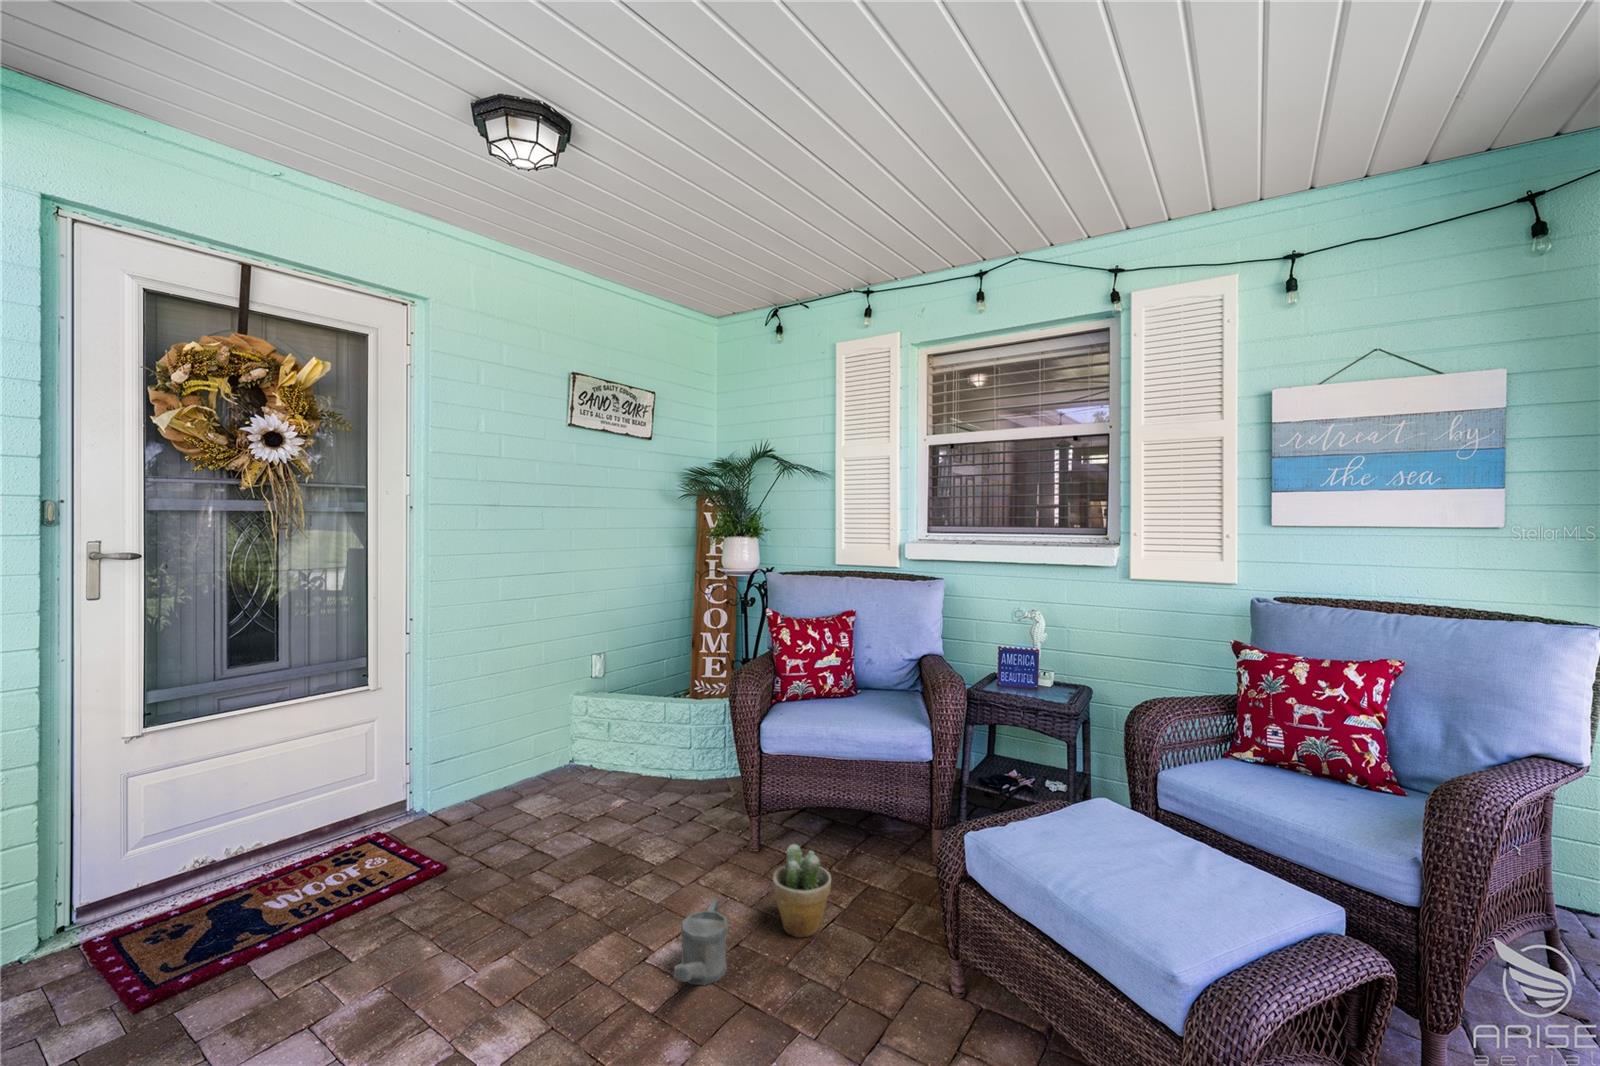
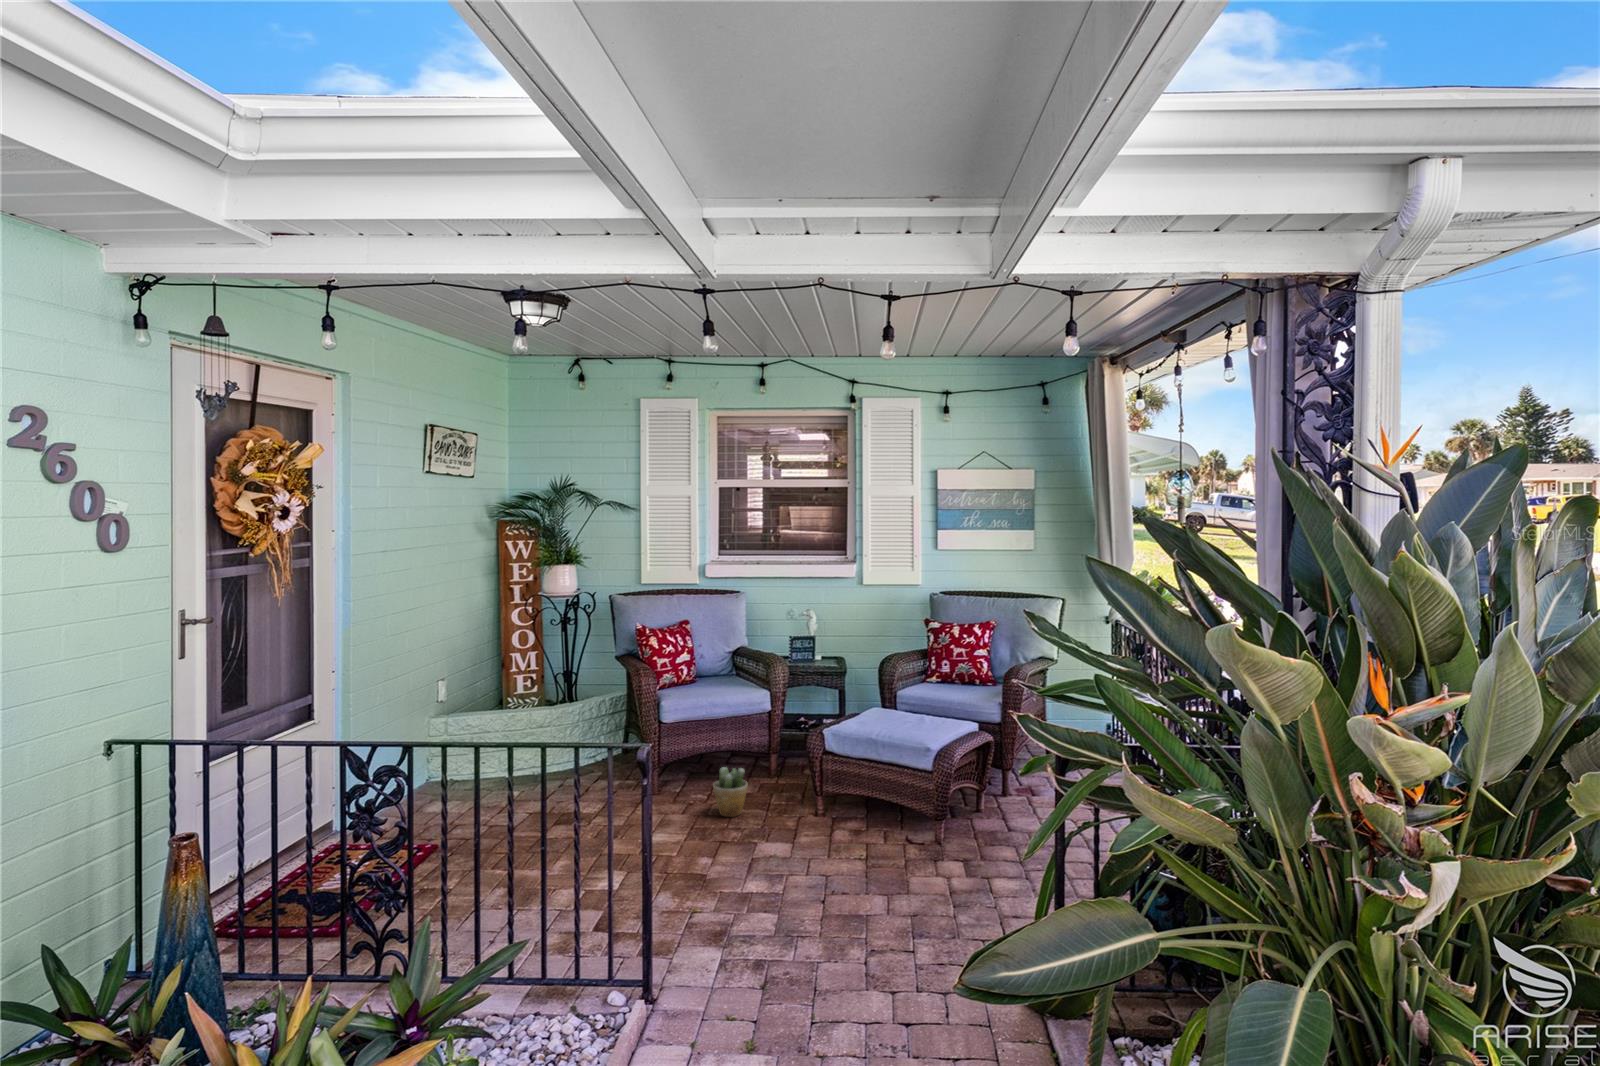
watering can: present [674,899,728,985] -> none [686,803,718,843]

